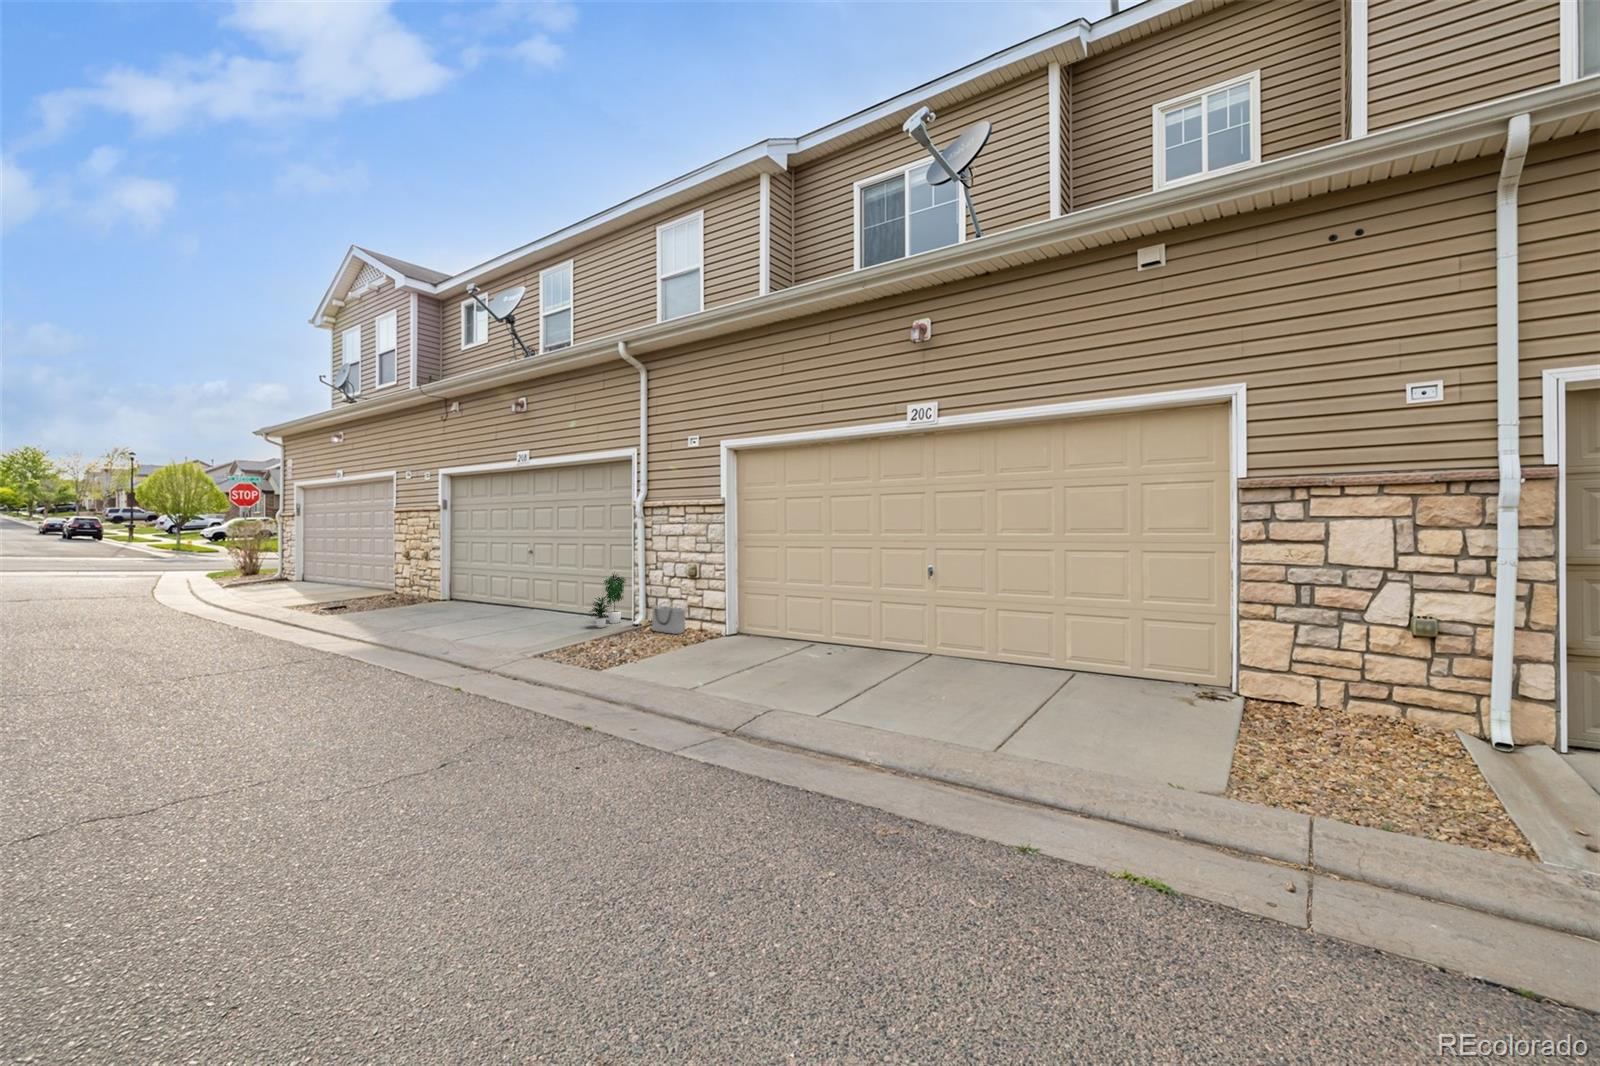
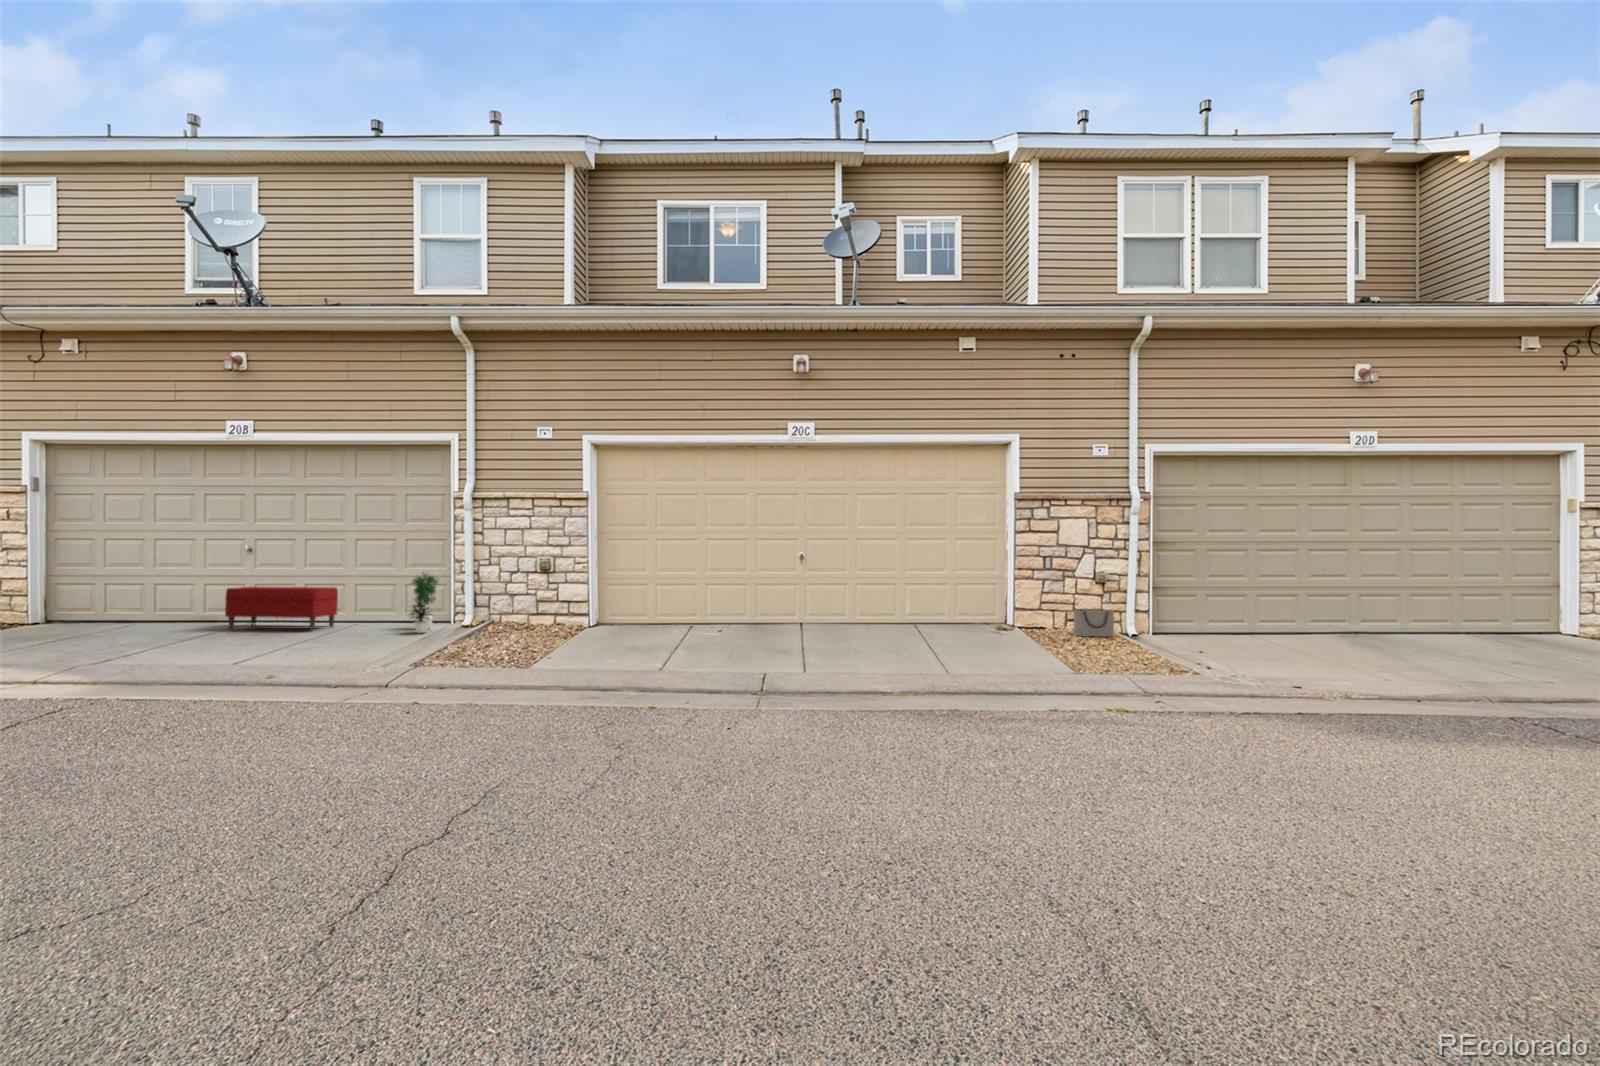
bench: none [505,580,574,619] -> present [225,587,338,631]
storage bin: present [652,606,686,634] -> present [1073,610,1115,637]

